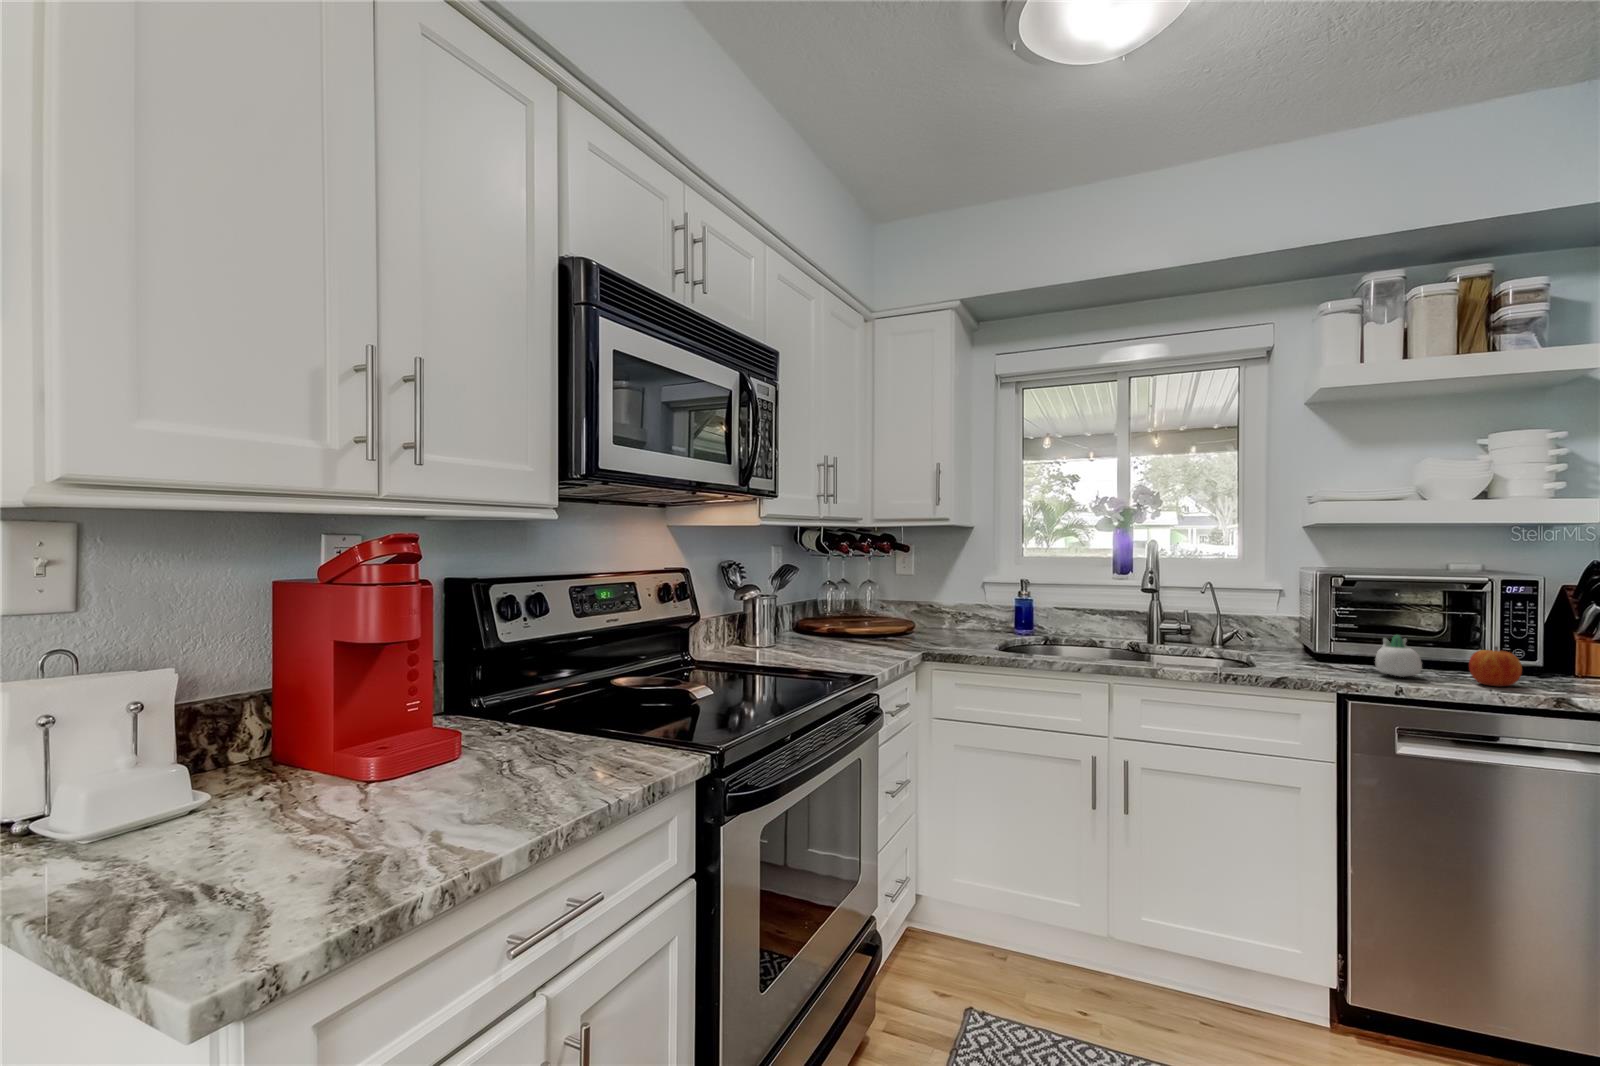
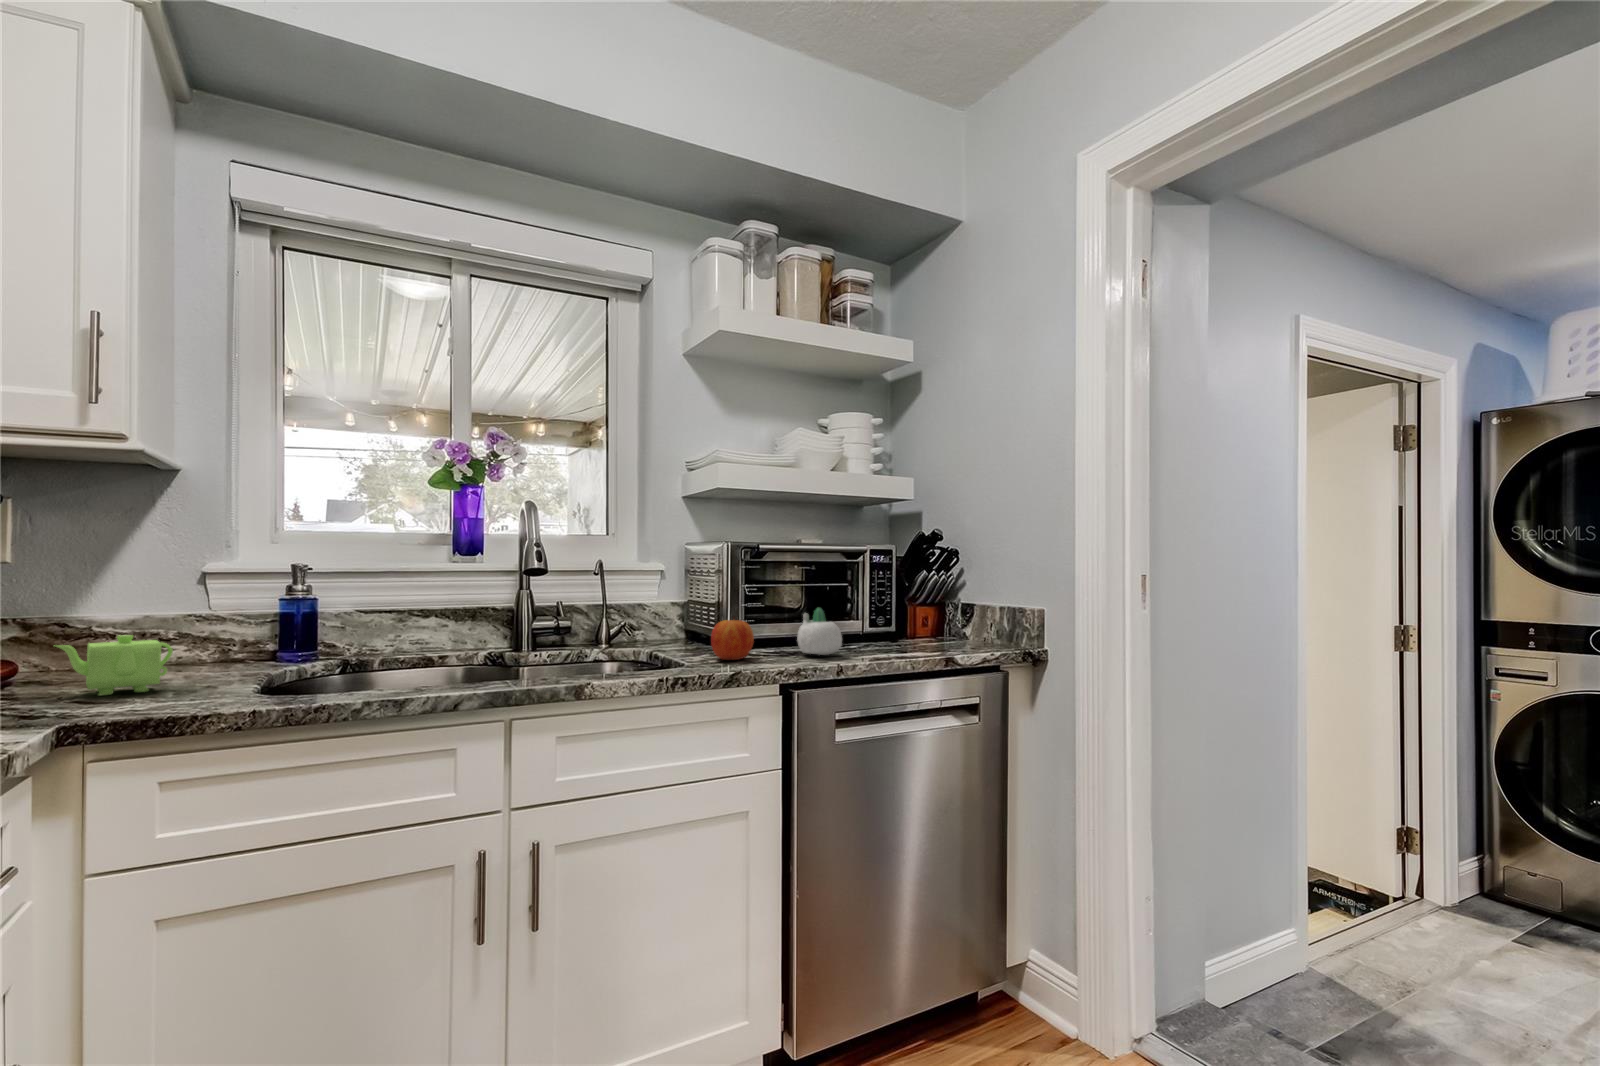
teapot: none [923,616,963,642] -> present [56,635,173,696]
apple: present [1469,647,1522,686] -> present [711,616,754,660]

